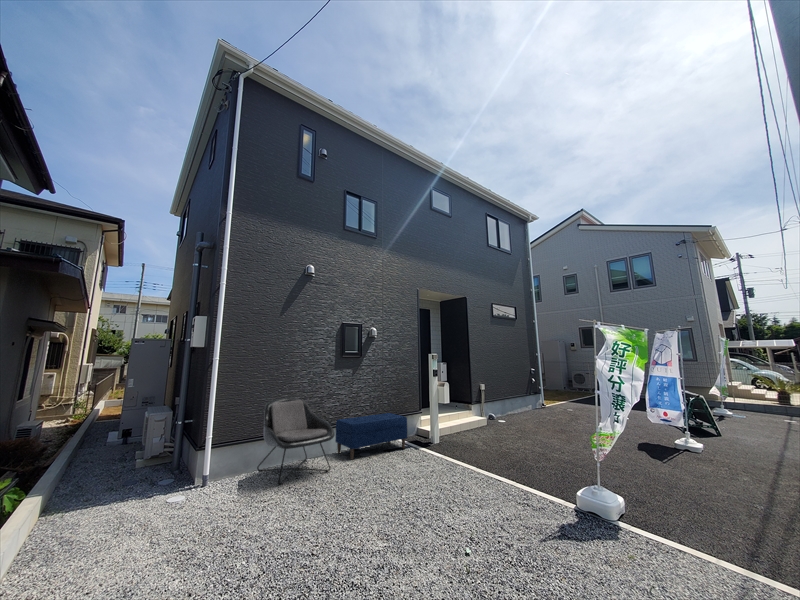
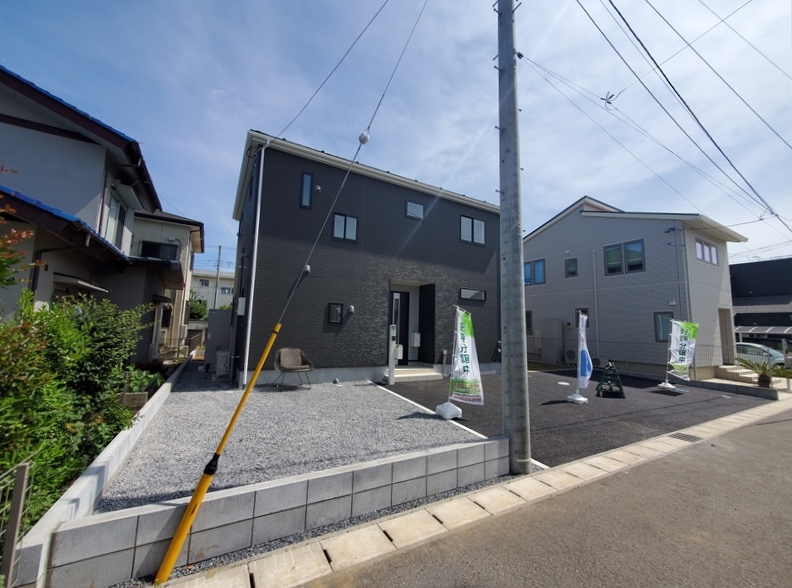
bench: present [335,413,407,460] -> none [322,363,368,386]

